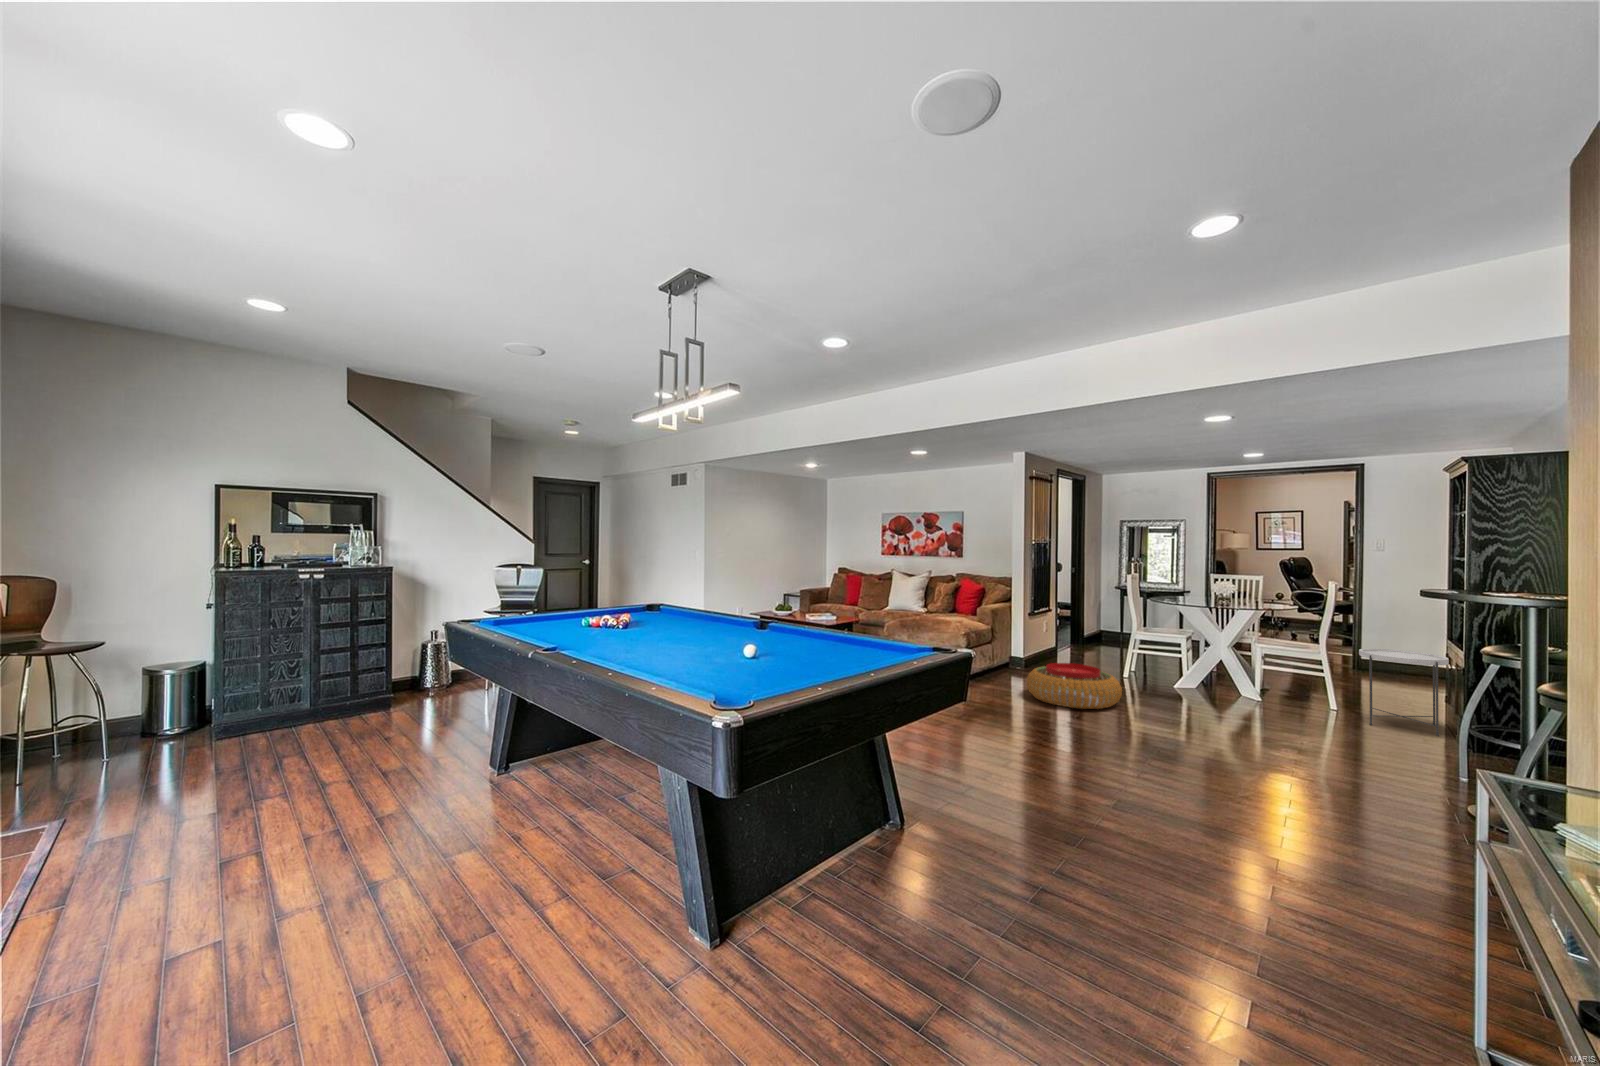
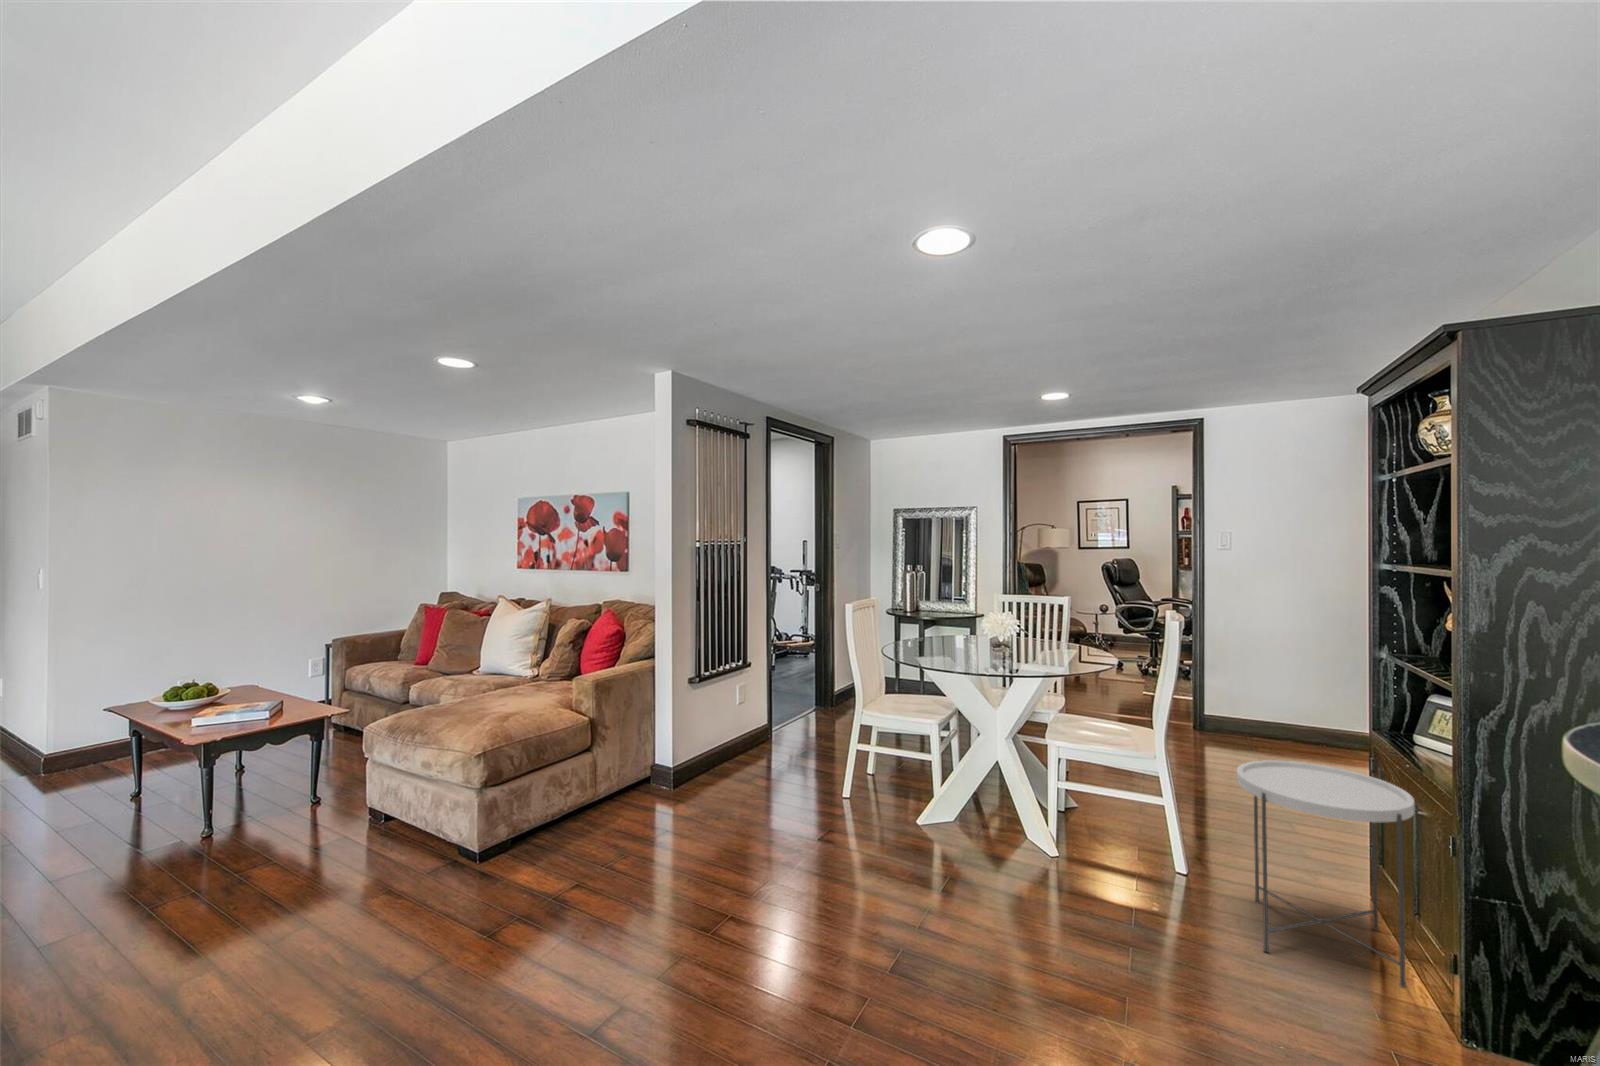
pouf: present [1026,663,1122,709] -> none [548,823,765,982]

